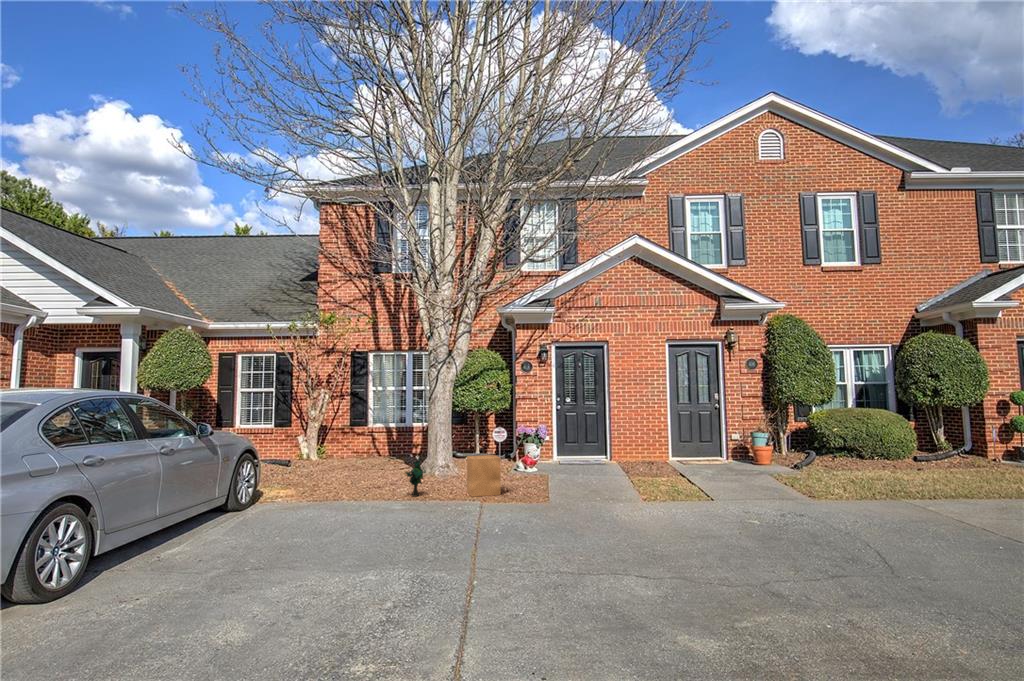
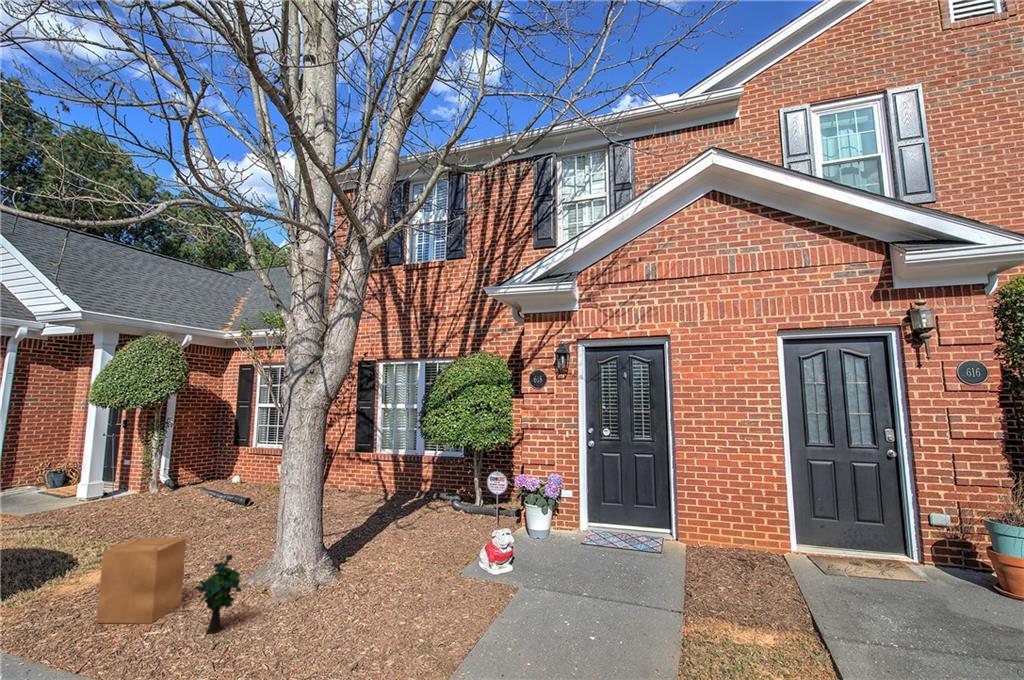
cardboard box: present [467,455,501,497] -> present [97,538,186,623]

